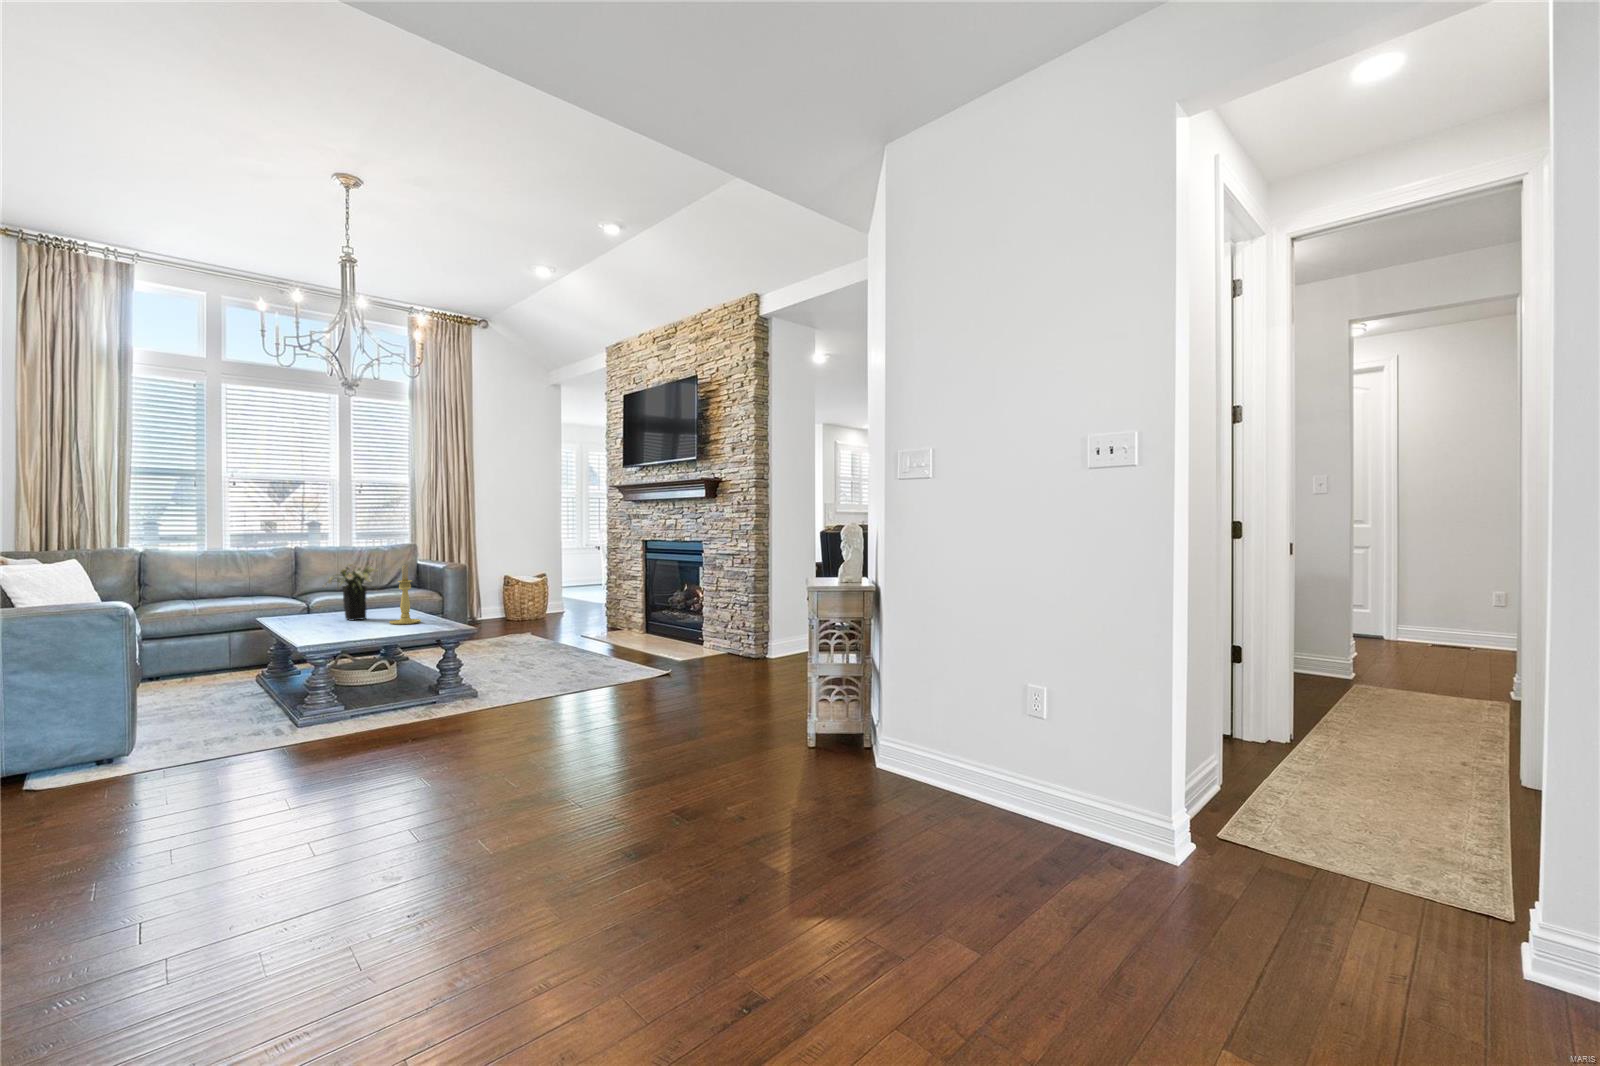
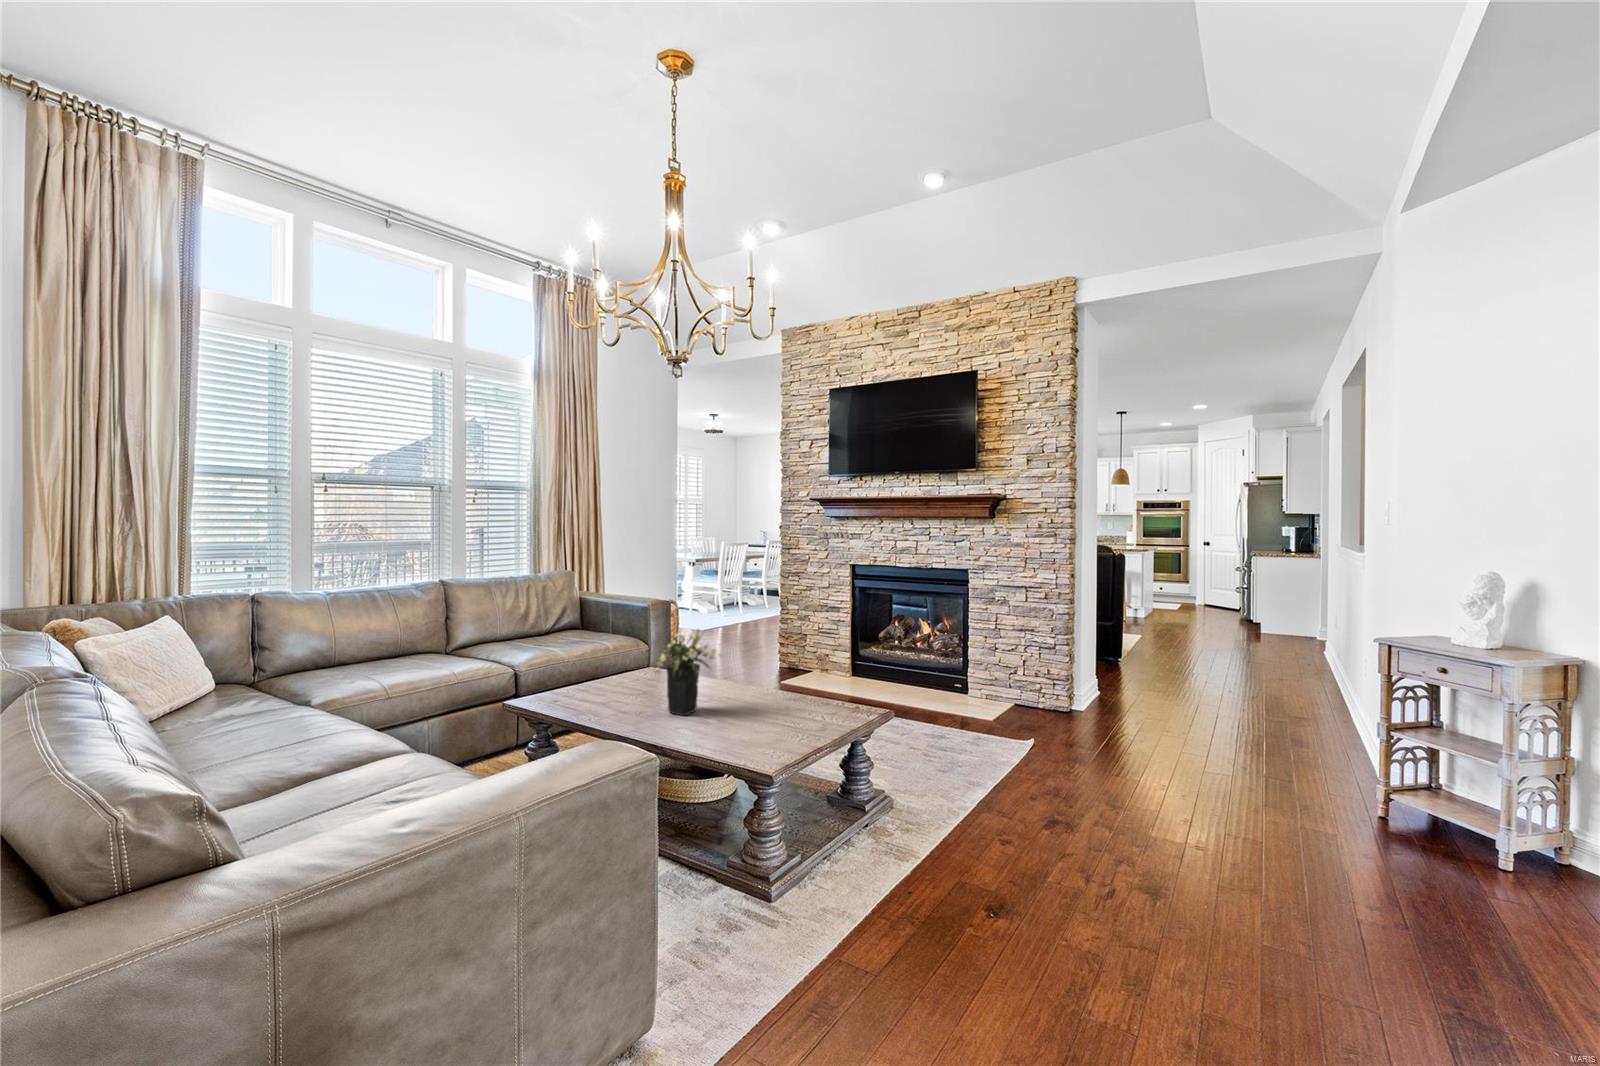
candle holder: present [389,565,421,625] -> none [750,633,791,722]

